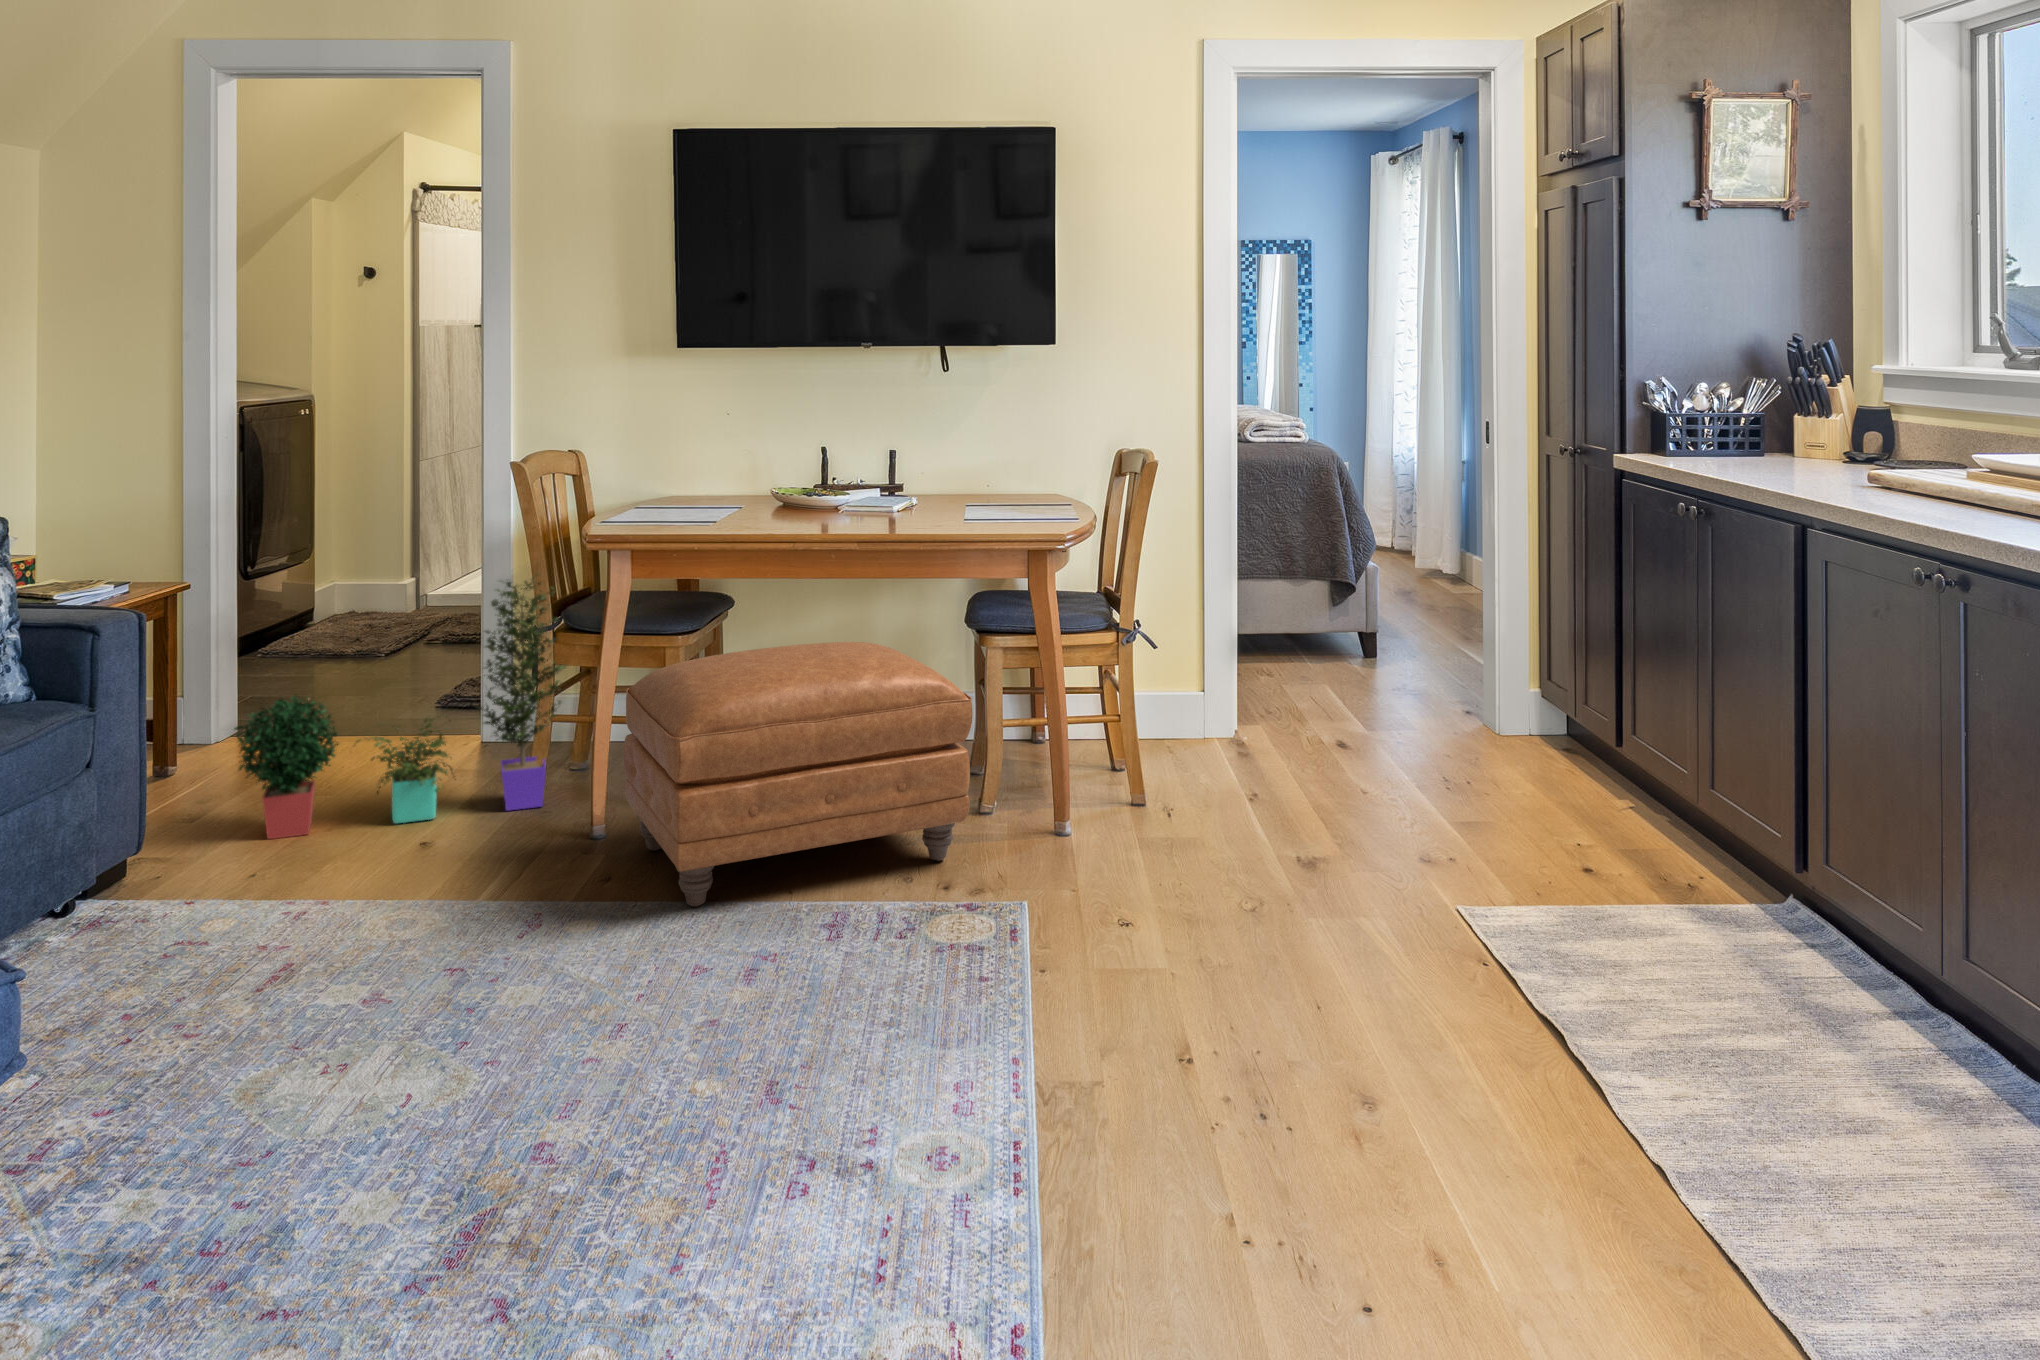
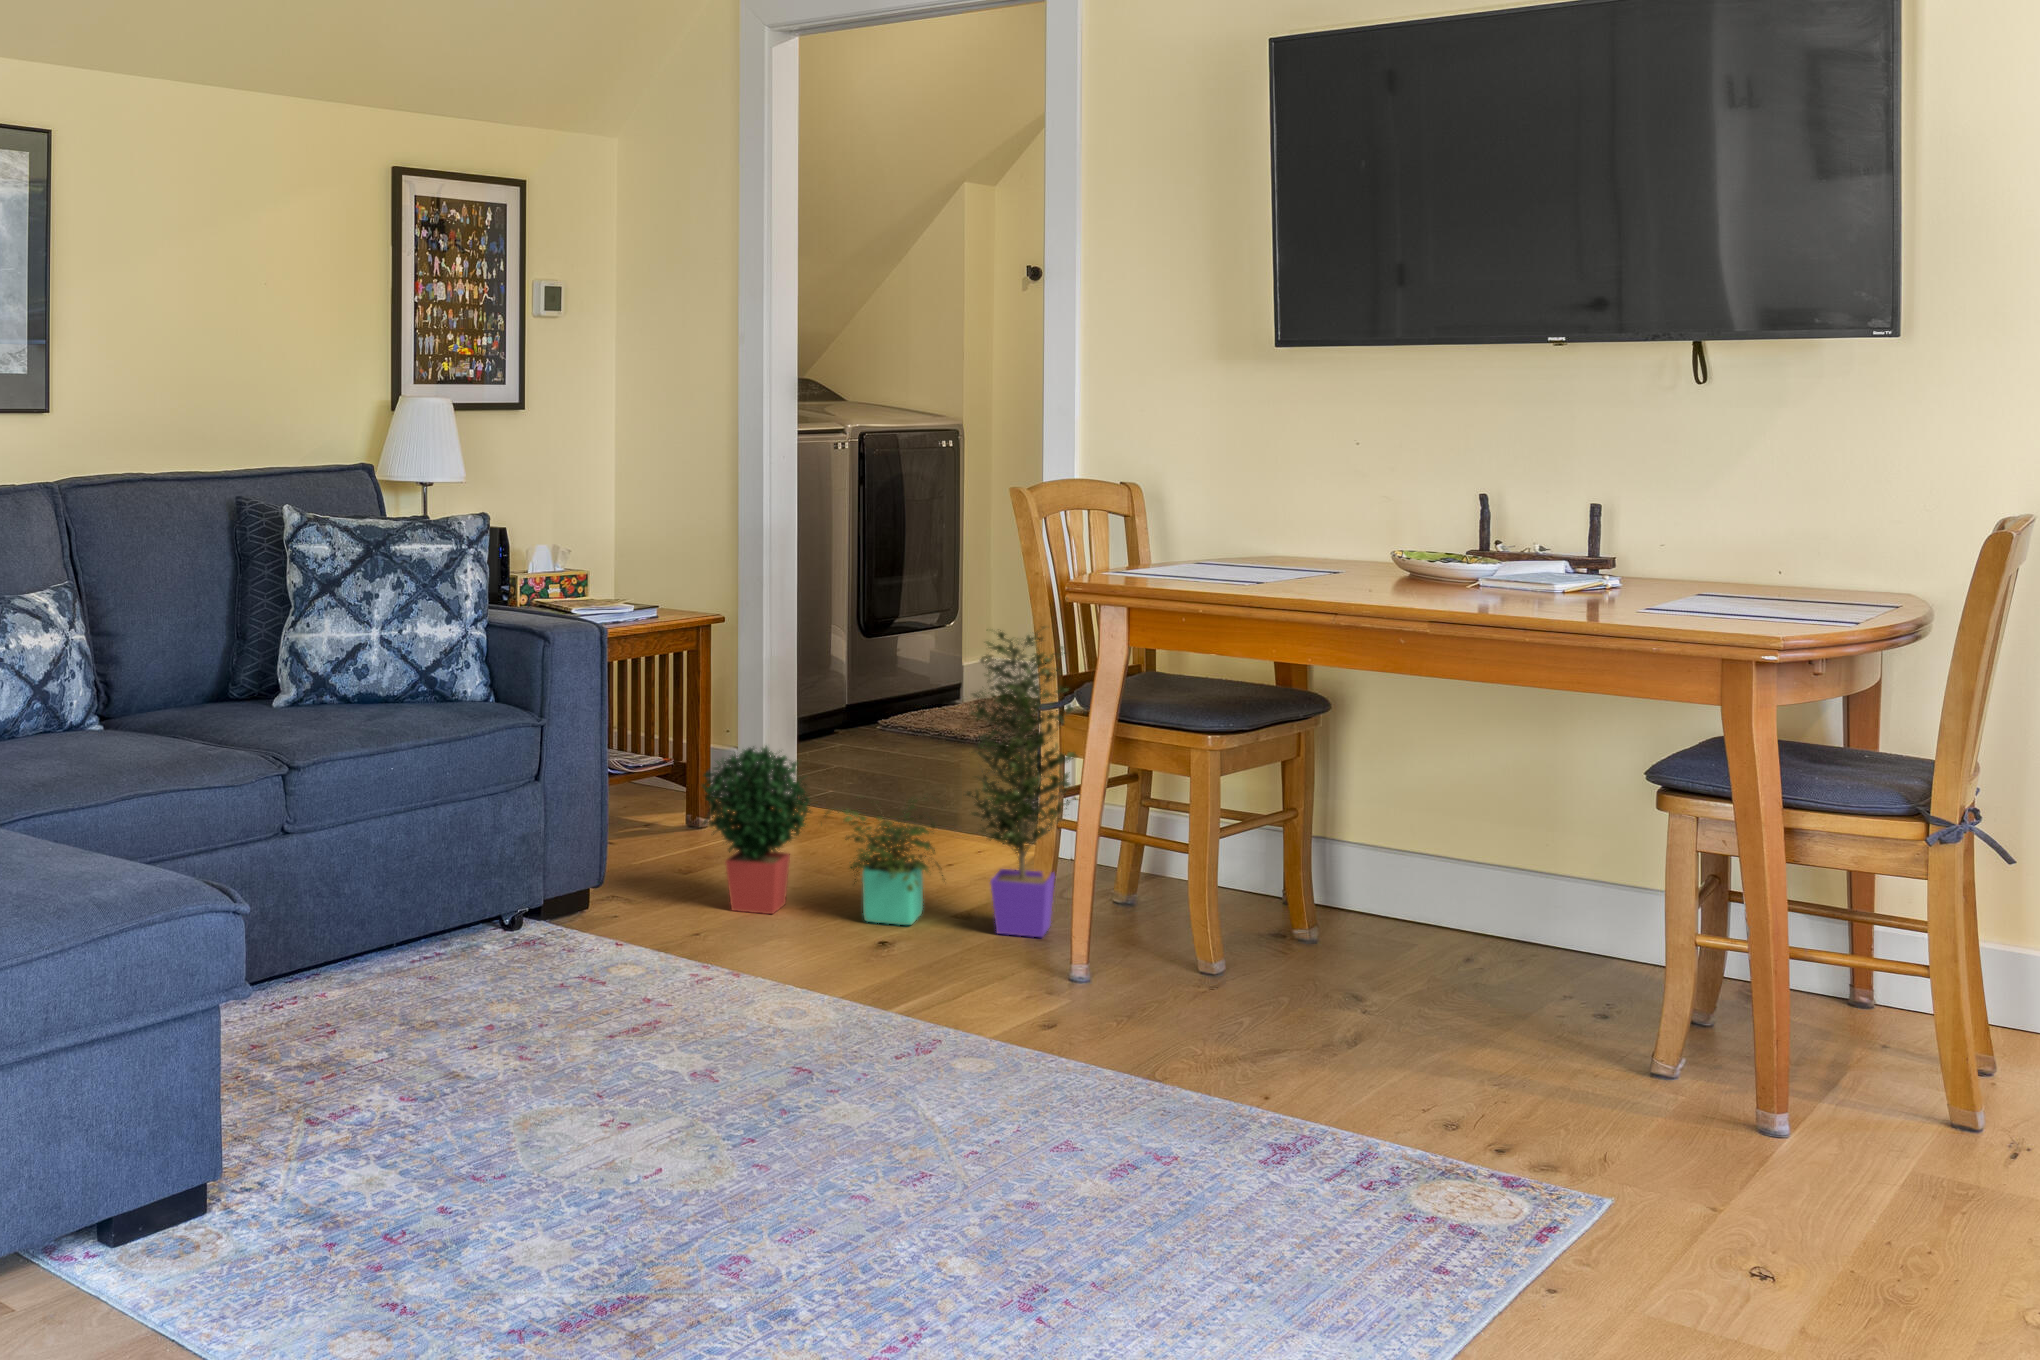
ottoman: present [624,642,973,907] -> none [1083,751,1579,1116]

